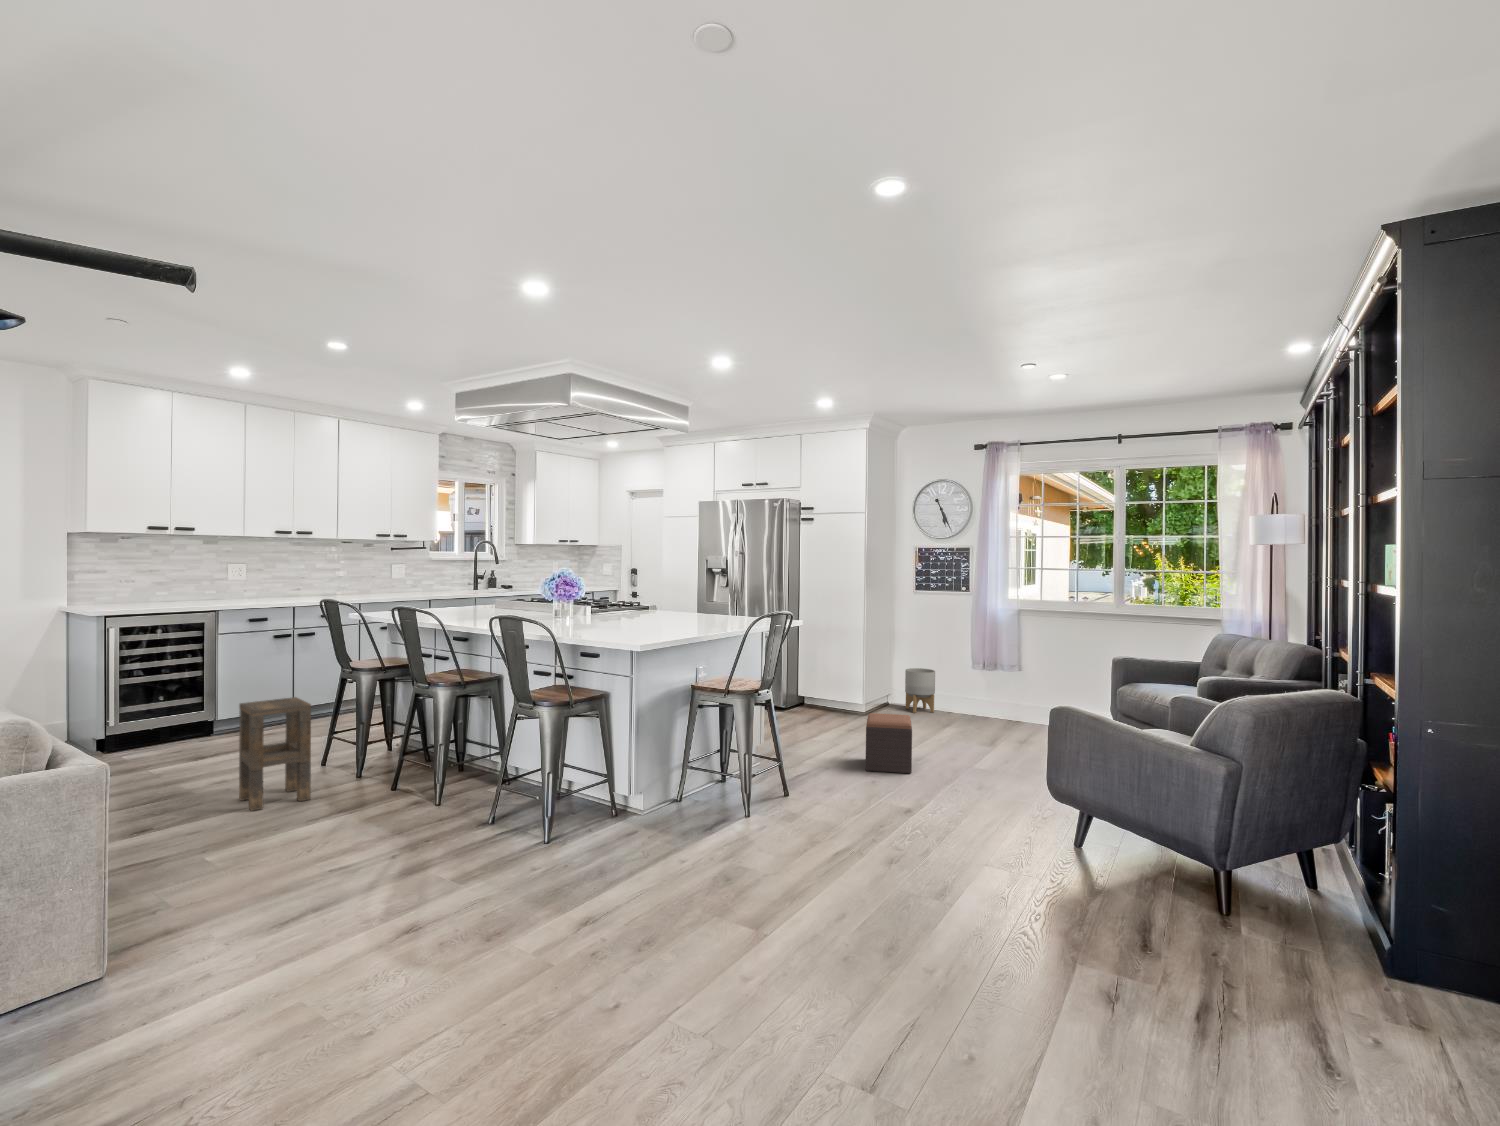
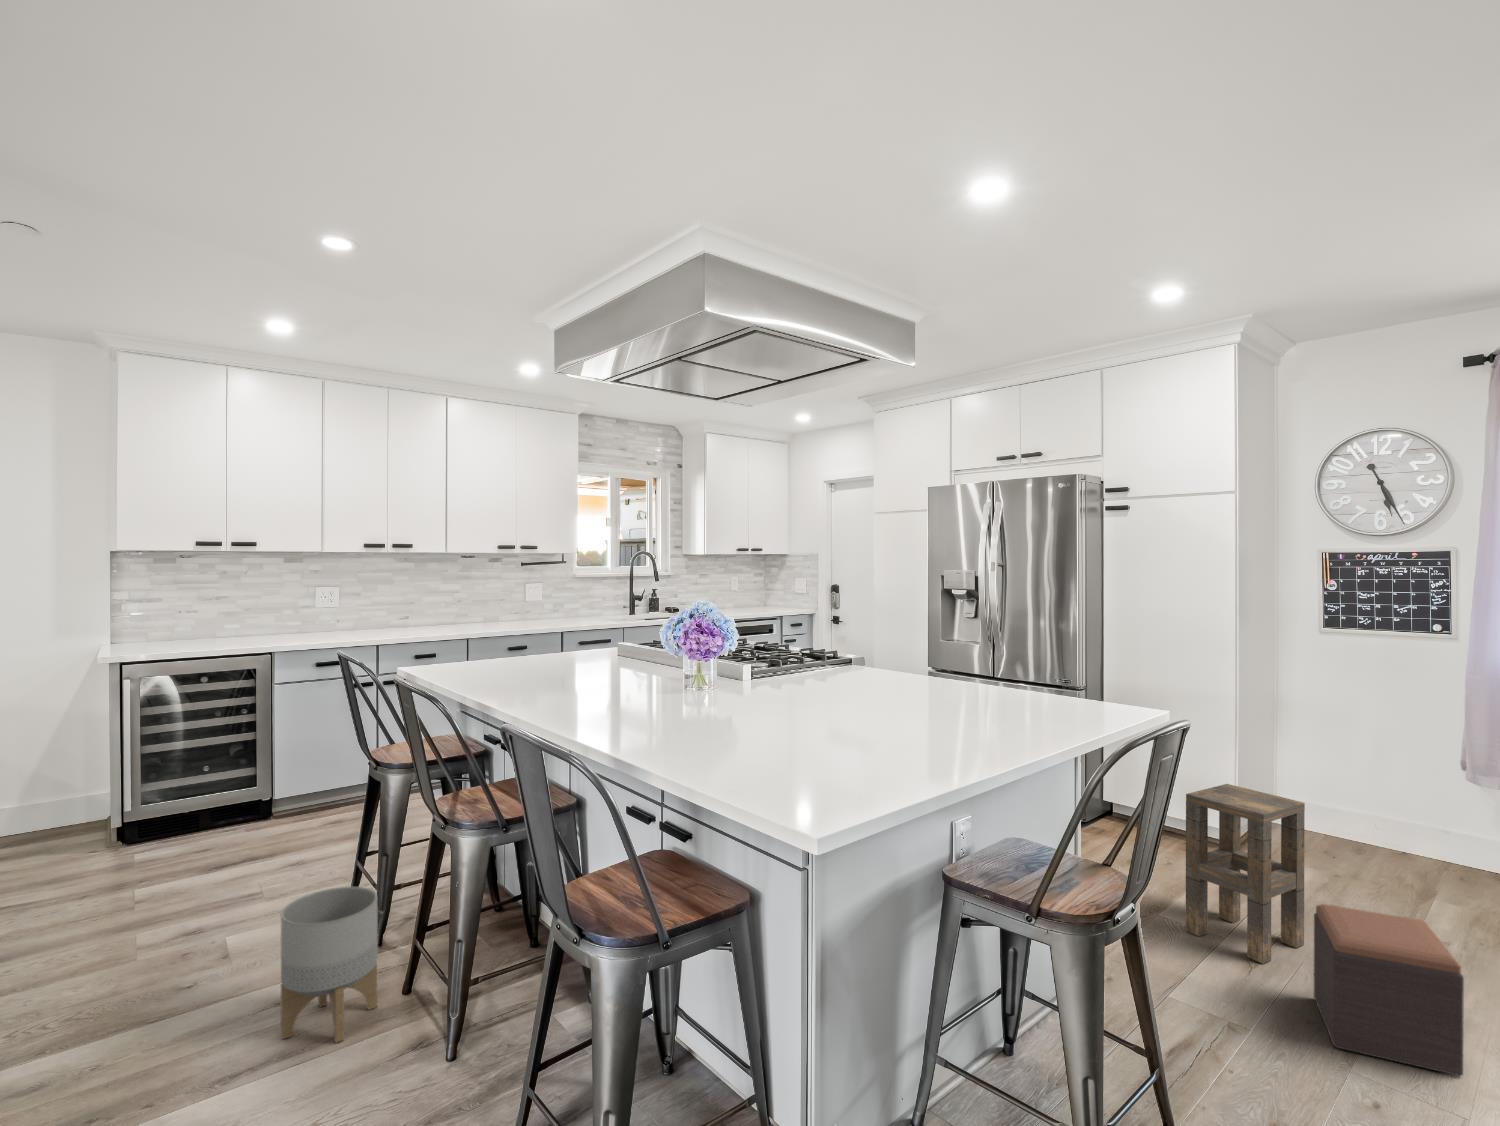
planter: present [905,668,935,713] -> present [281,887,378,1042]
side table: present [239,697,311,811] -> present [1186,784,1305,964]

